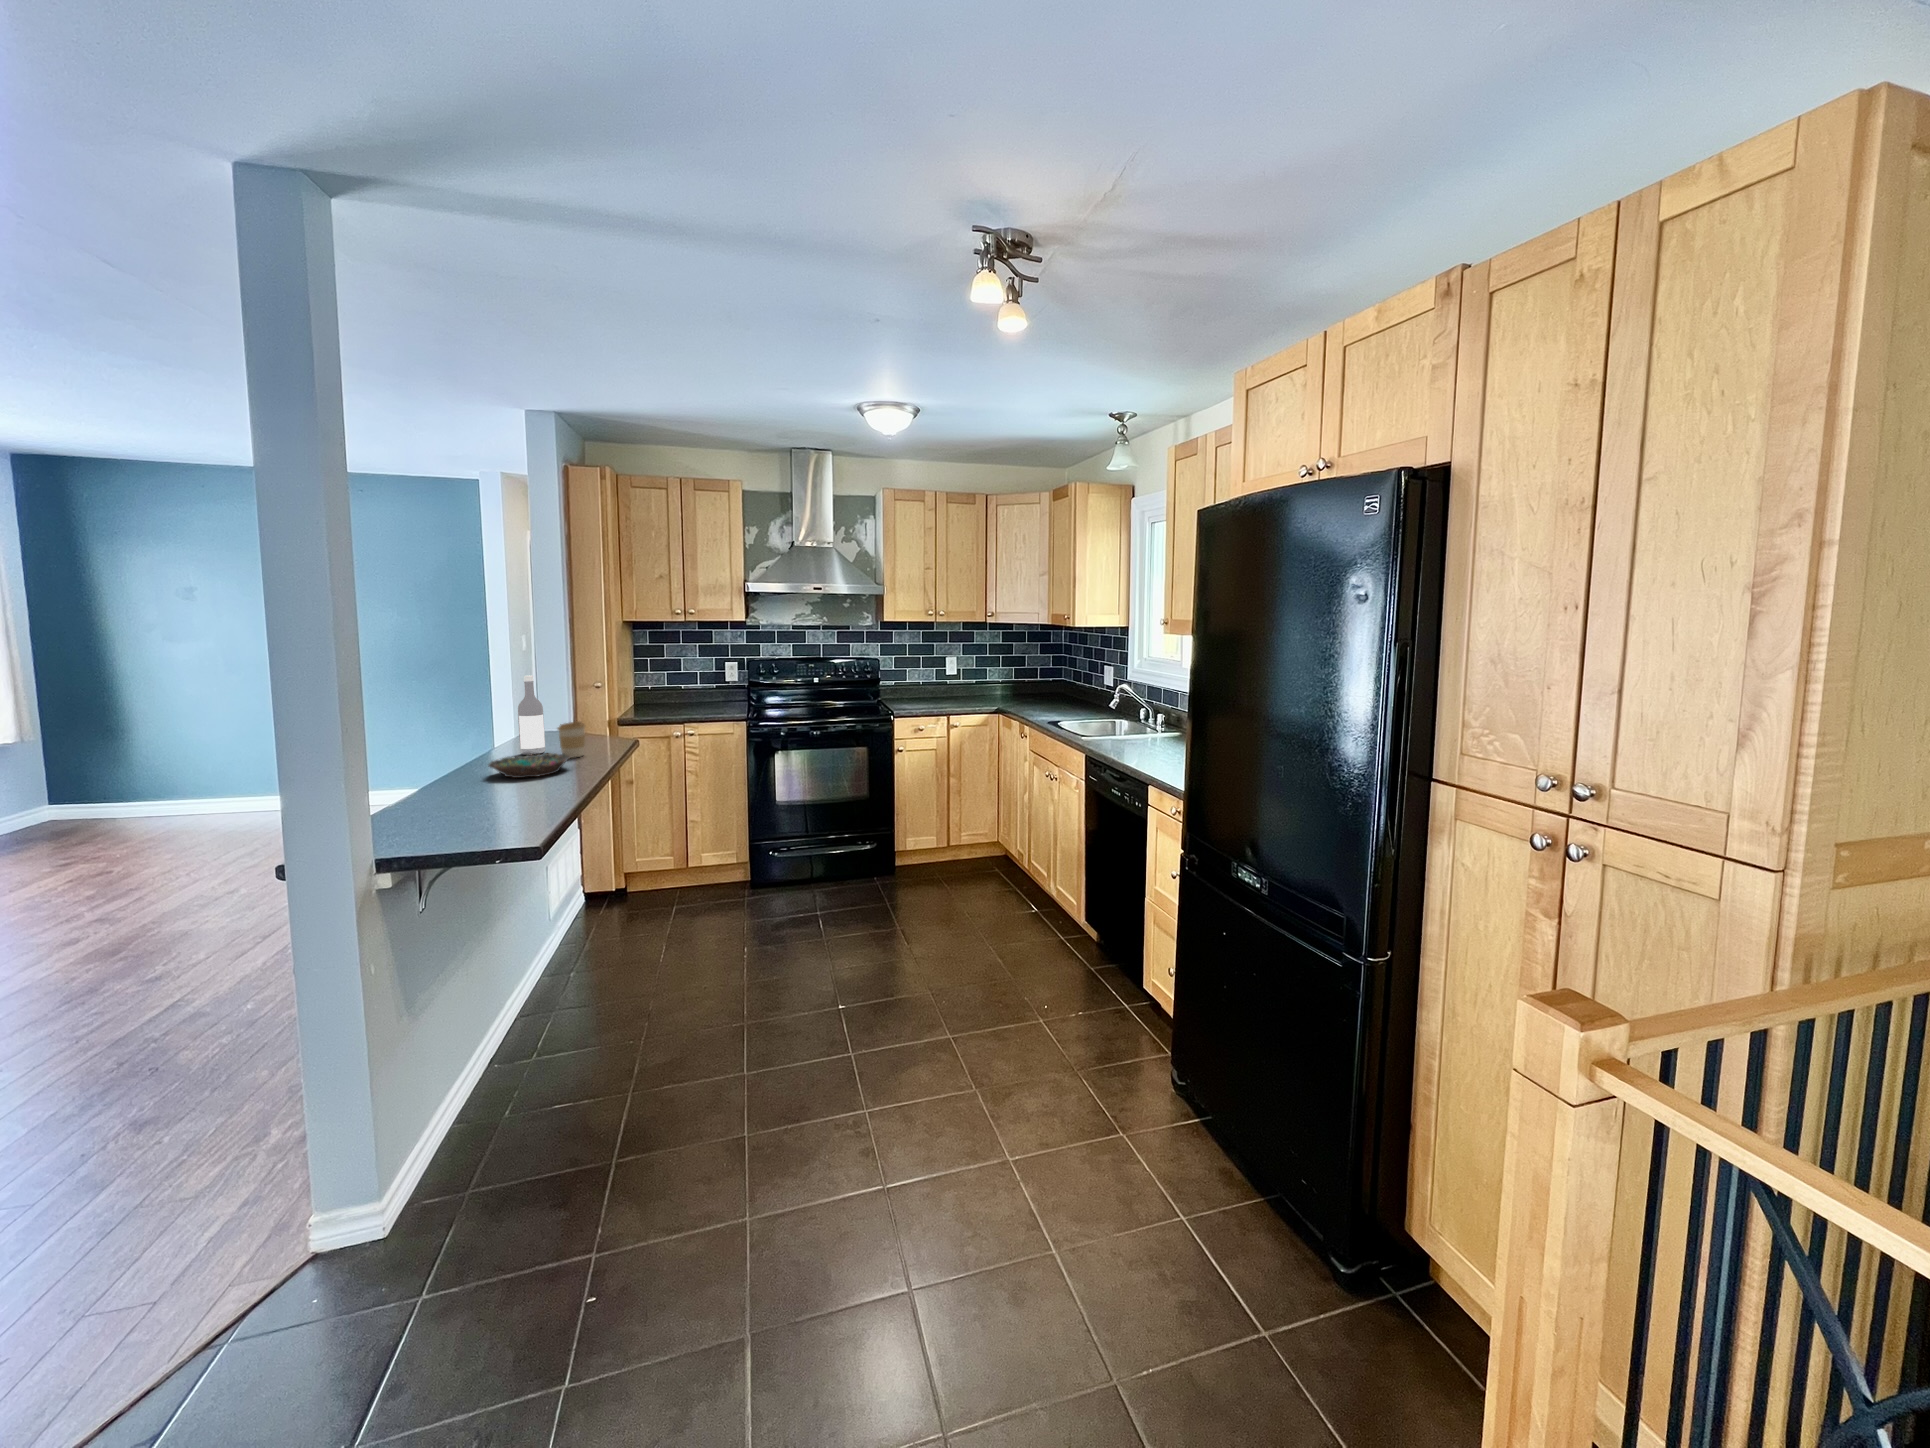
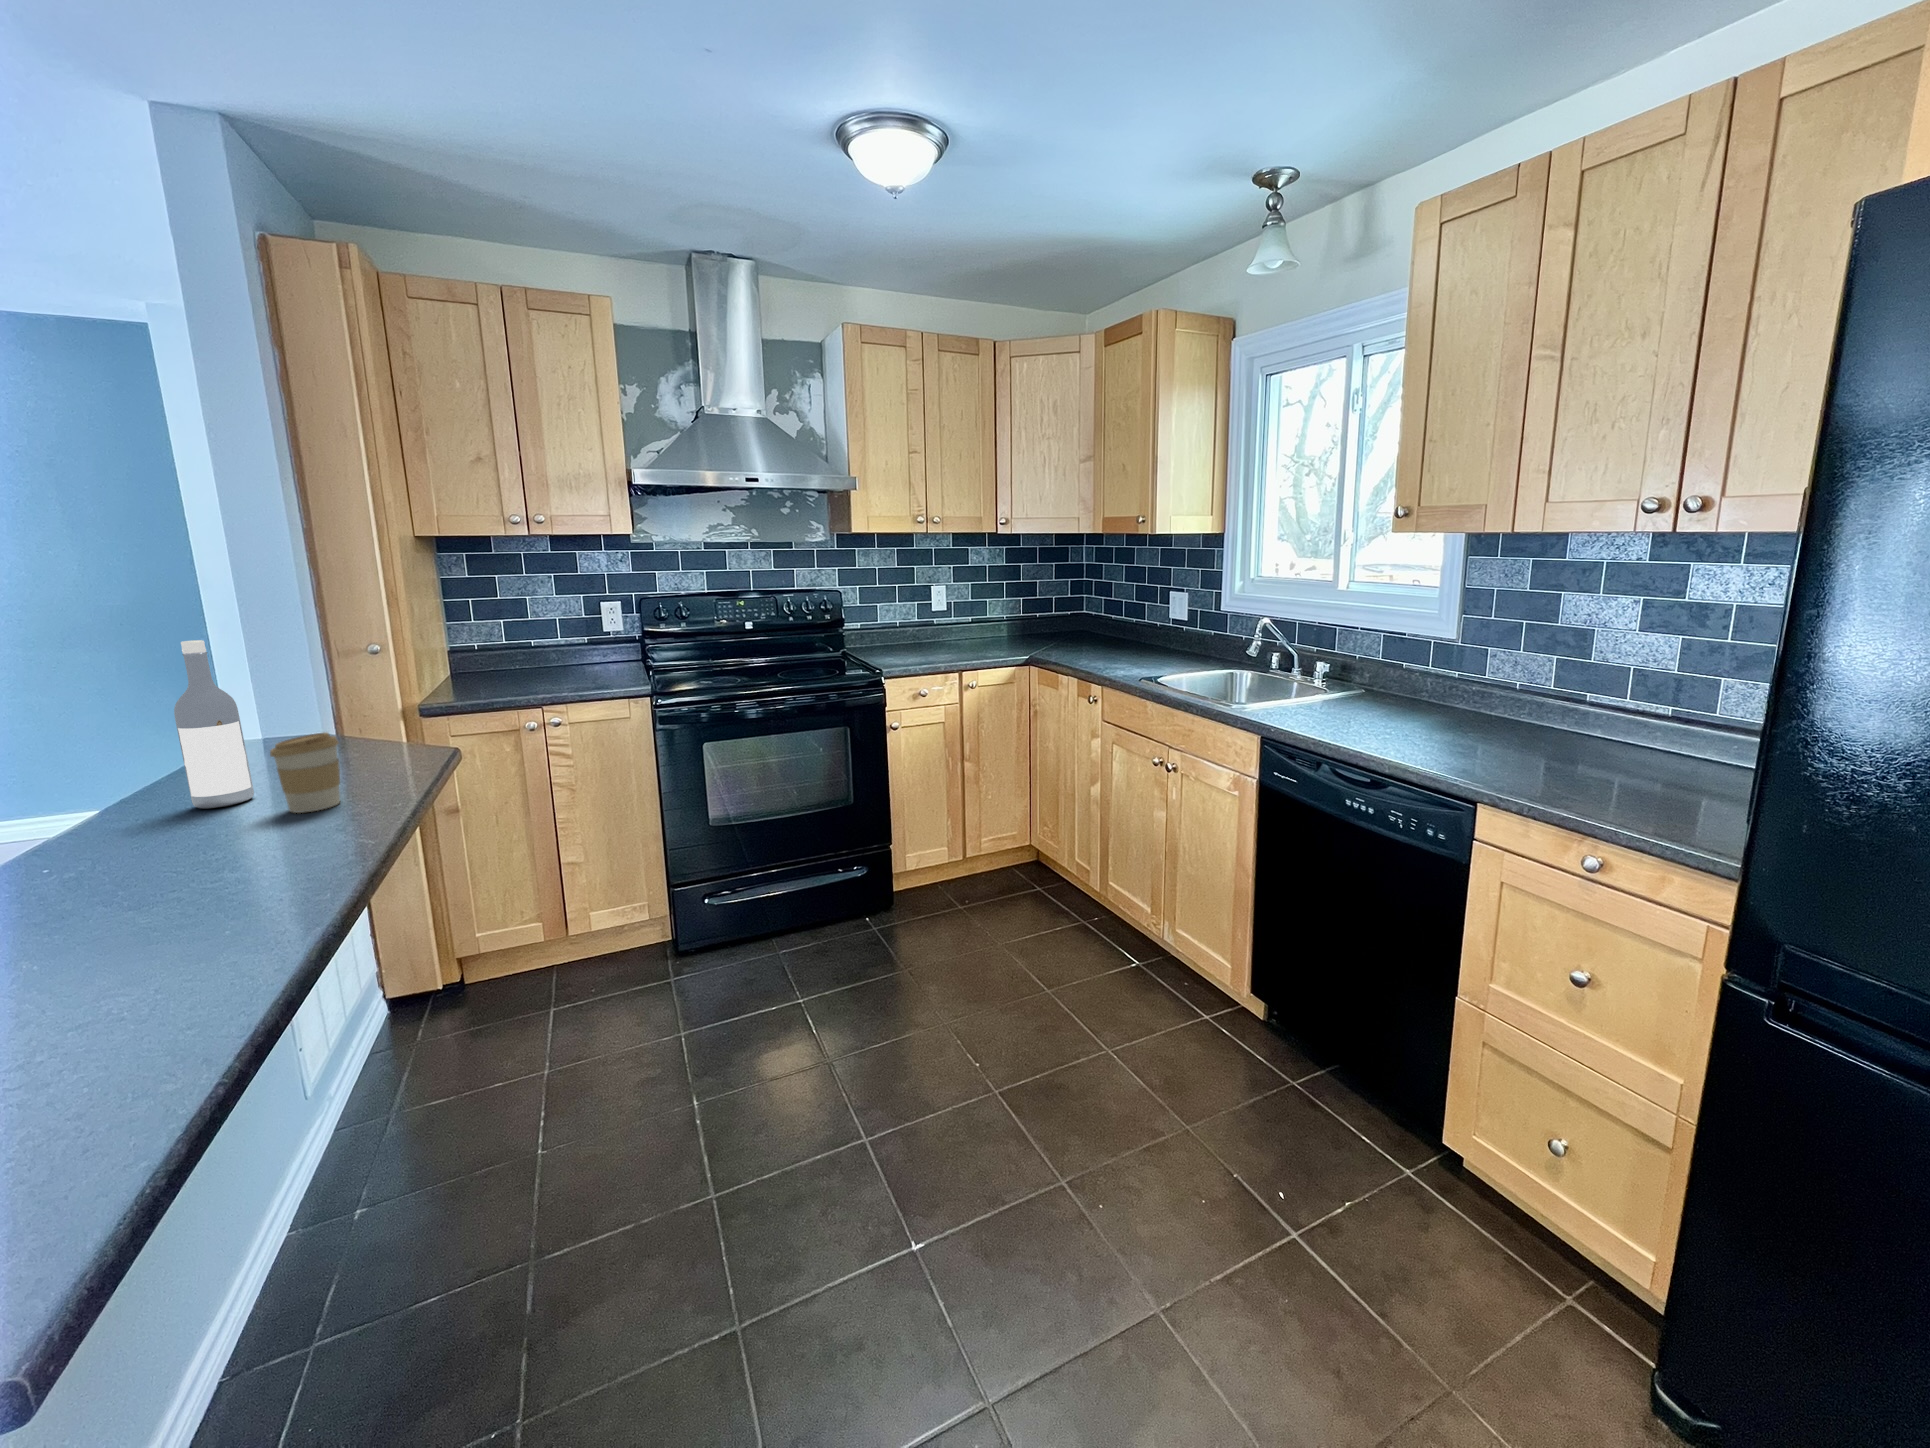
bowl: present [489,753,570,778] -> none [65,810,298,893]

